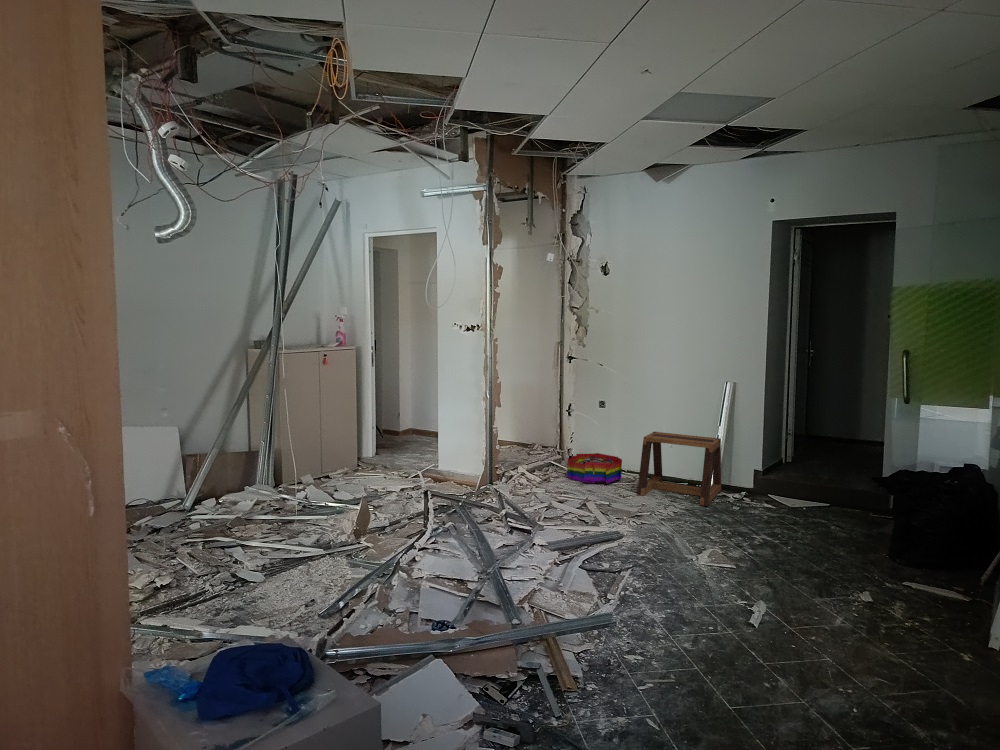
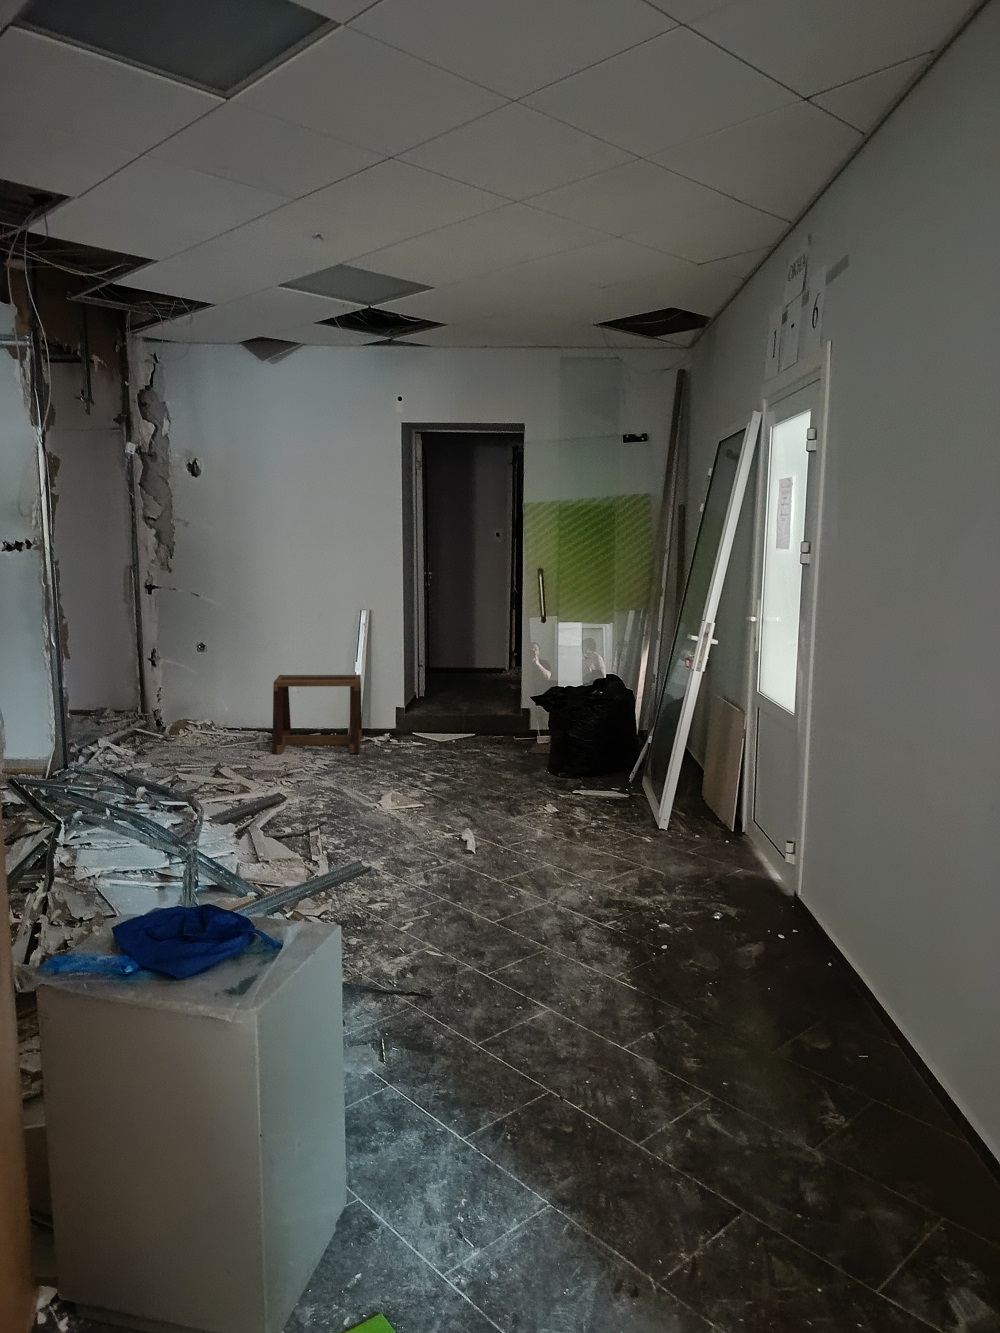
storage bin: present [567,453,622,484] -> none [164,712,242,750]

